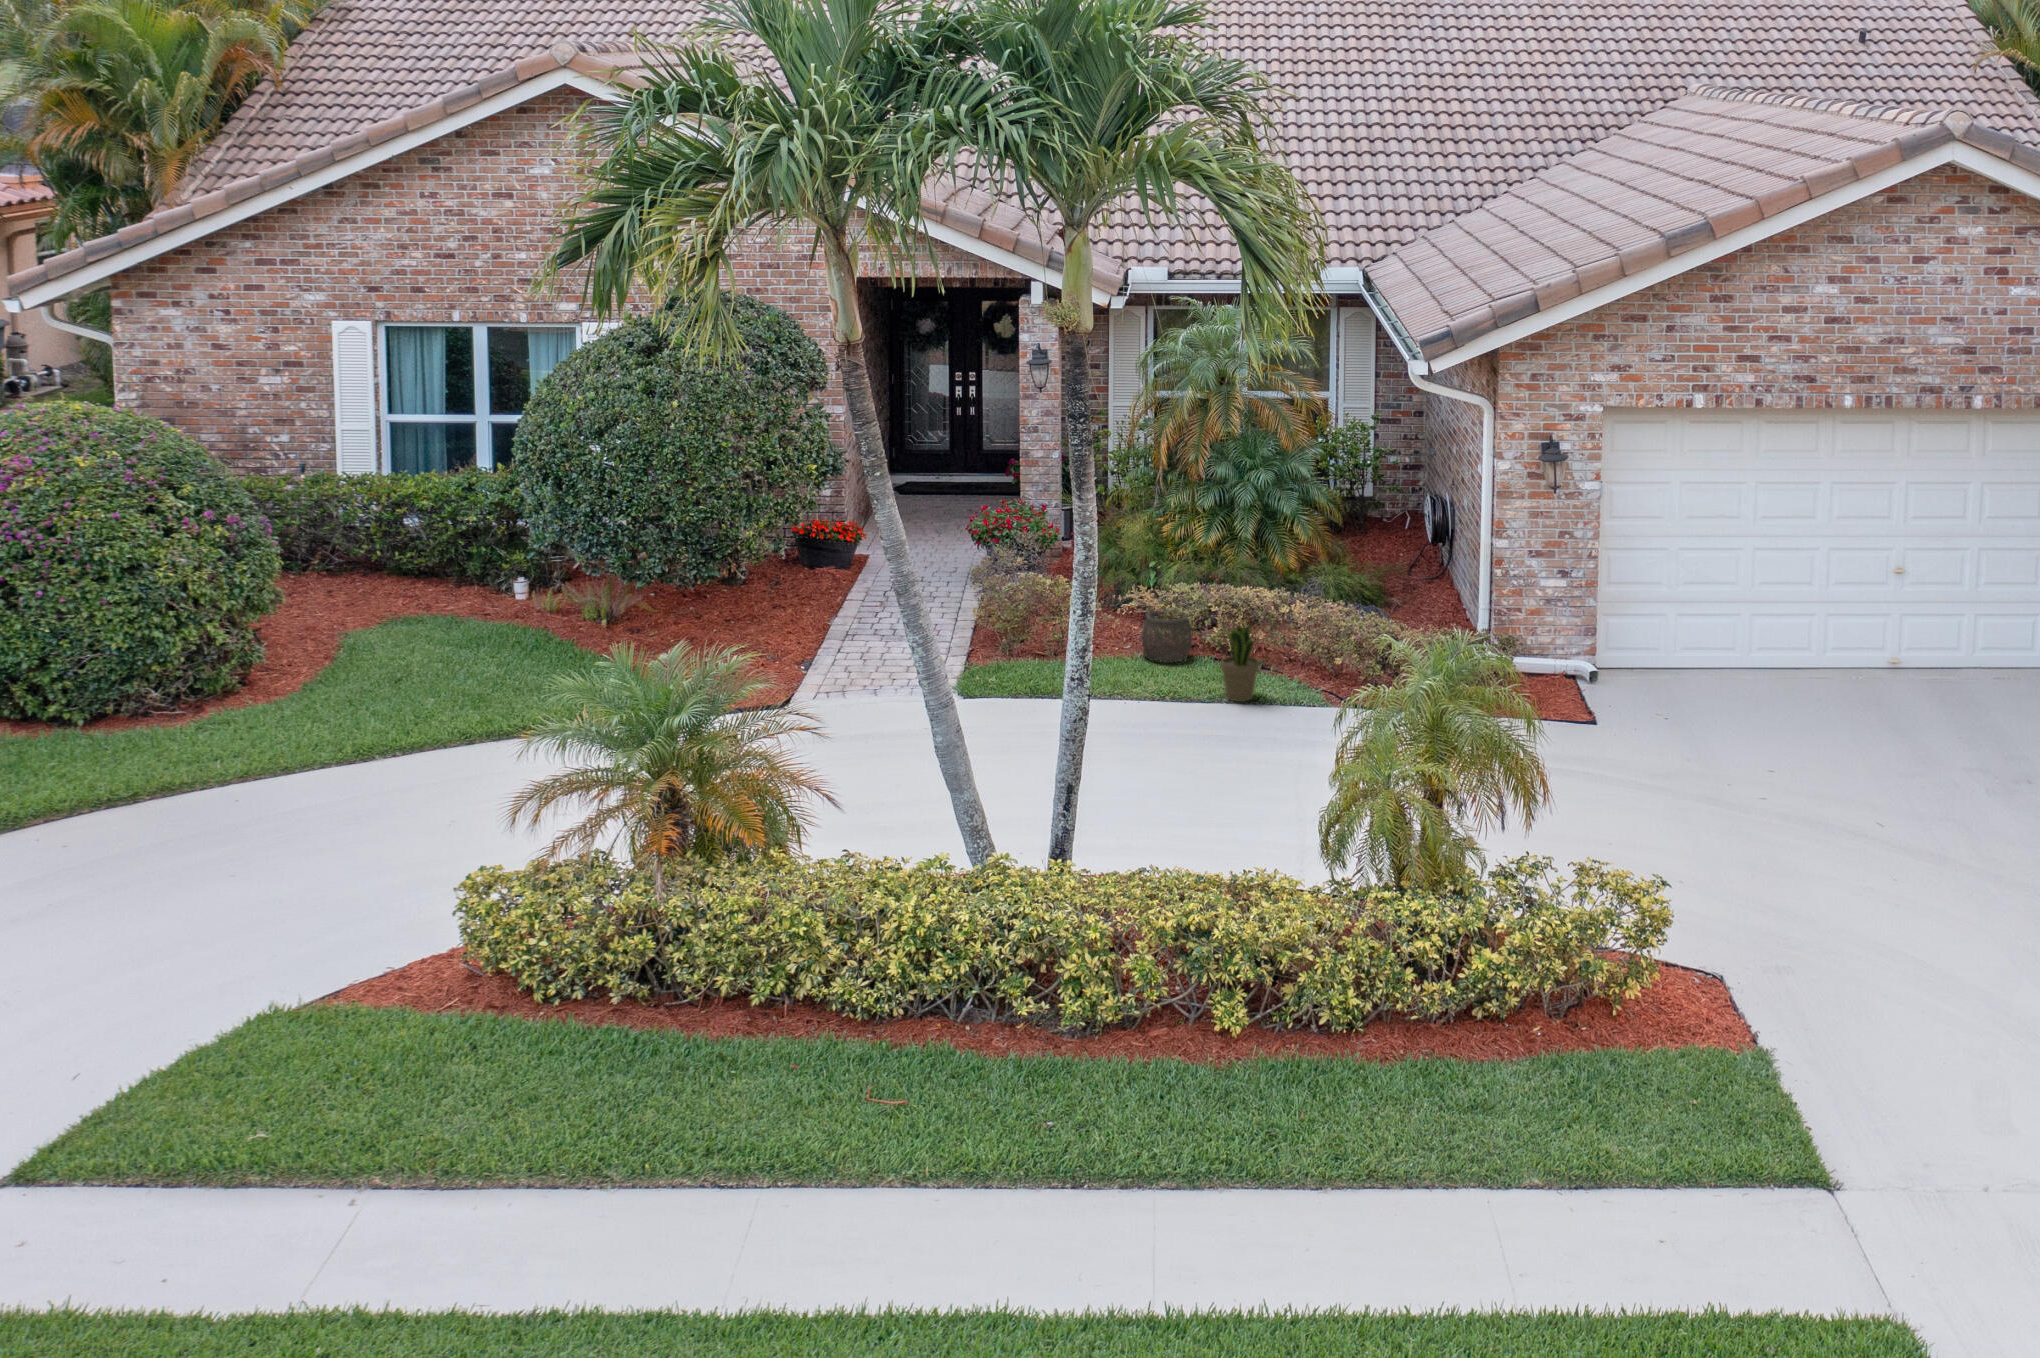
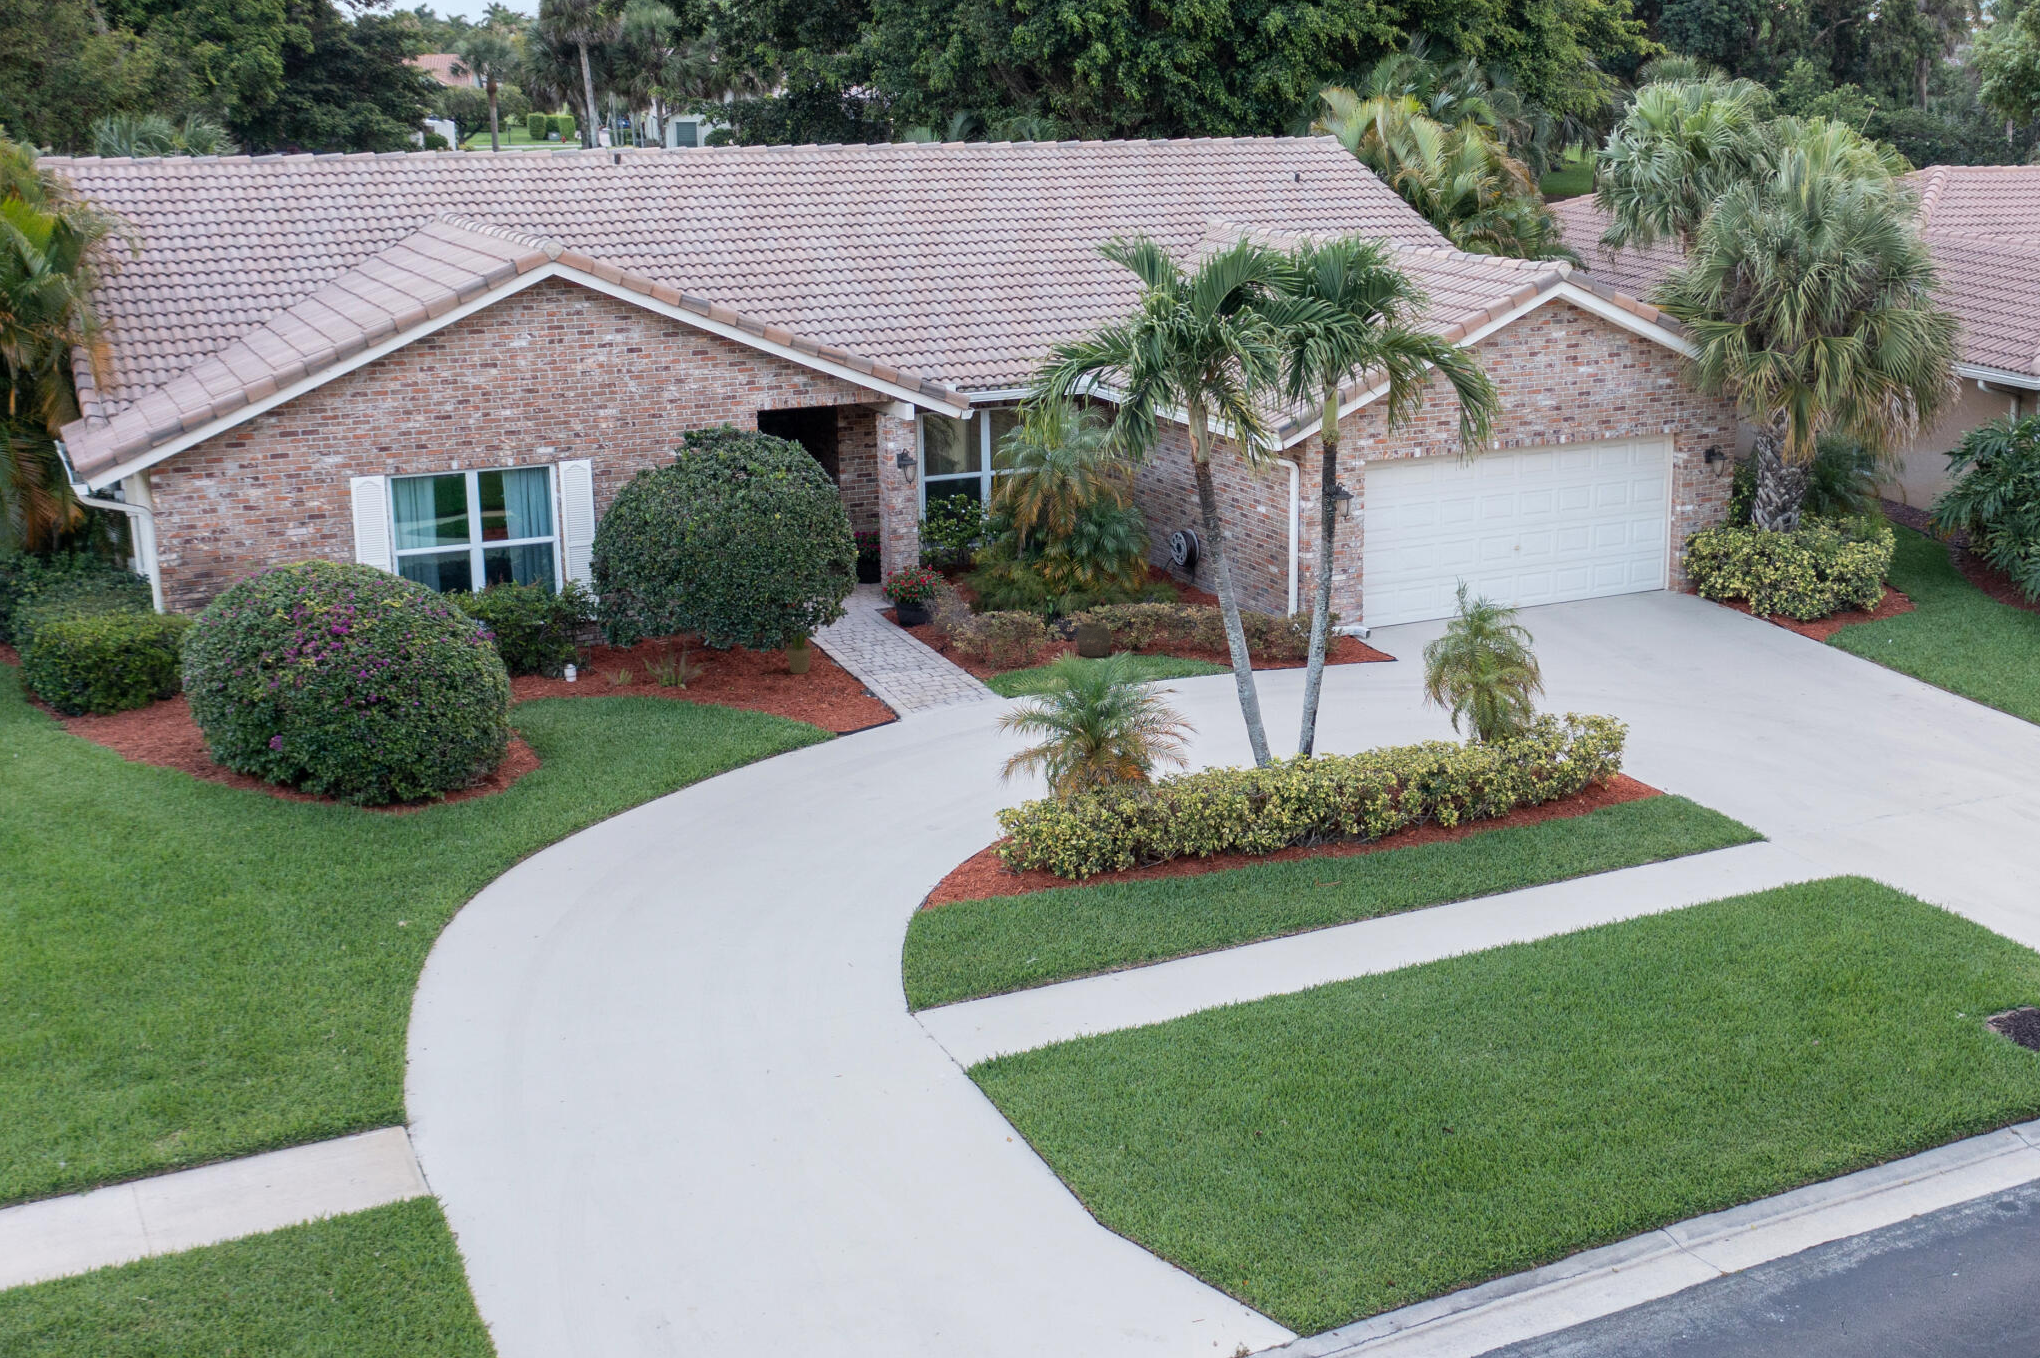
potted plant: present [1220,625,1259,702] -> present [785,633,812,674]

